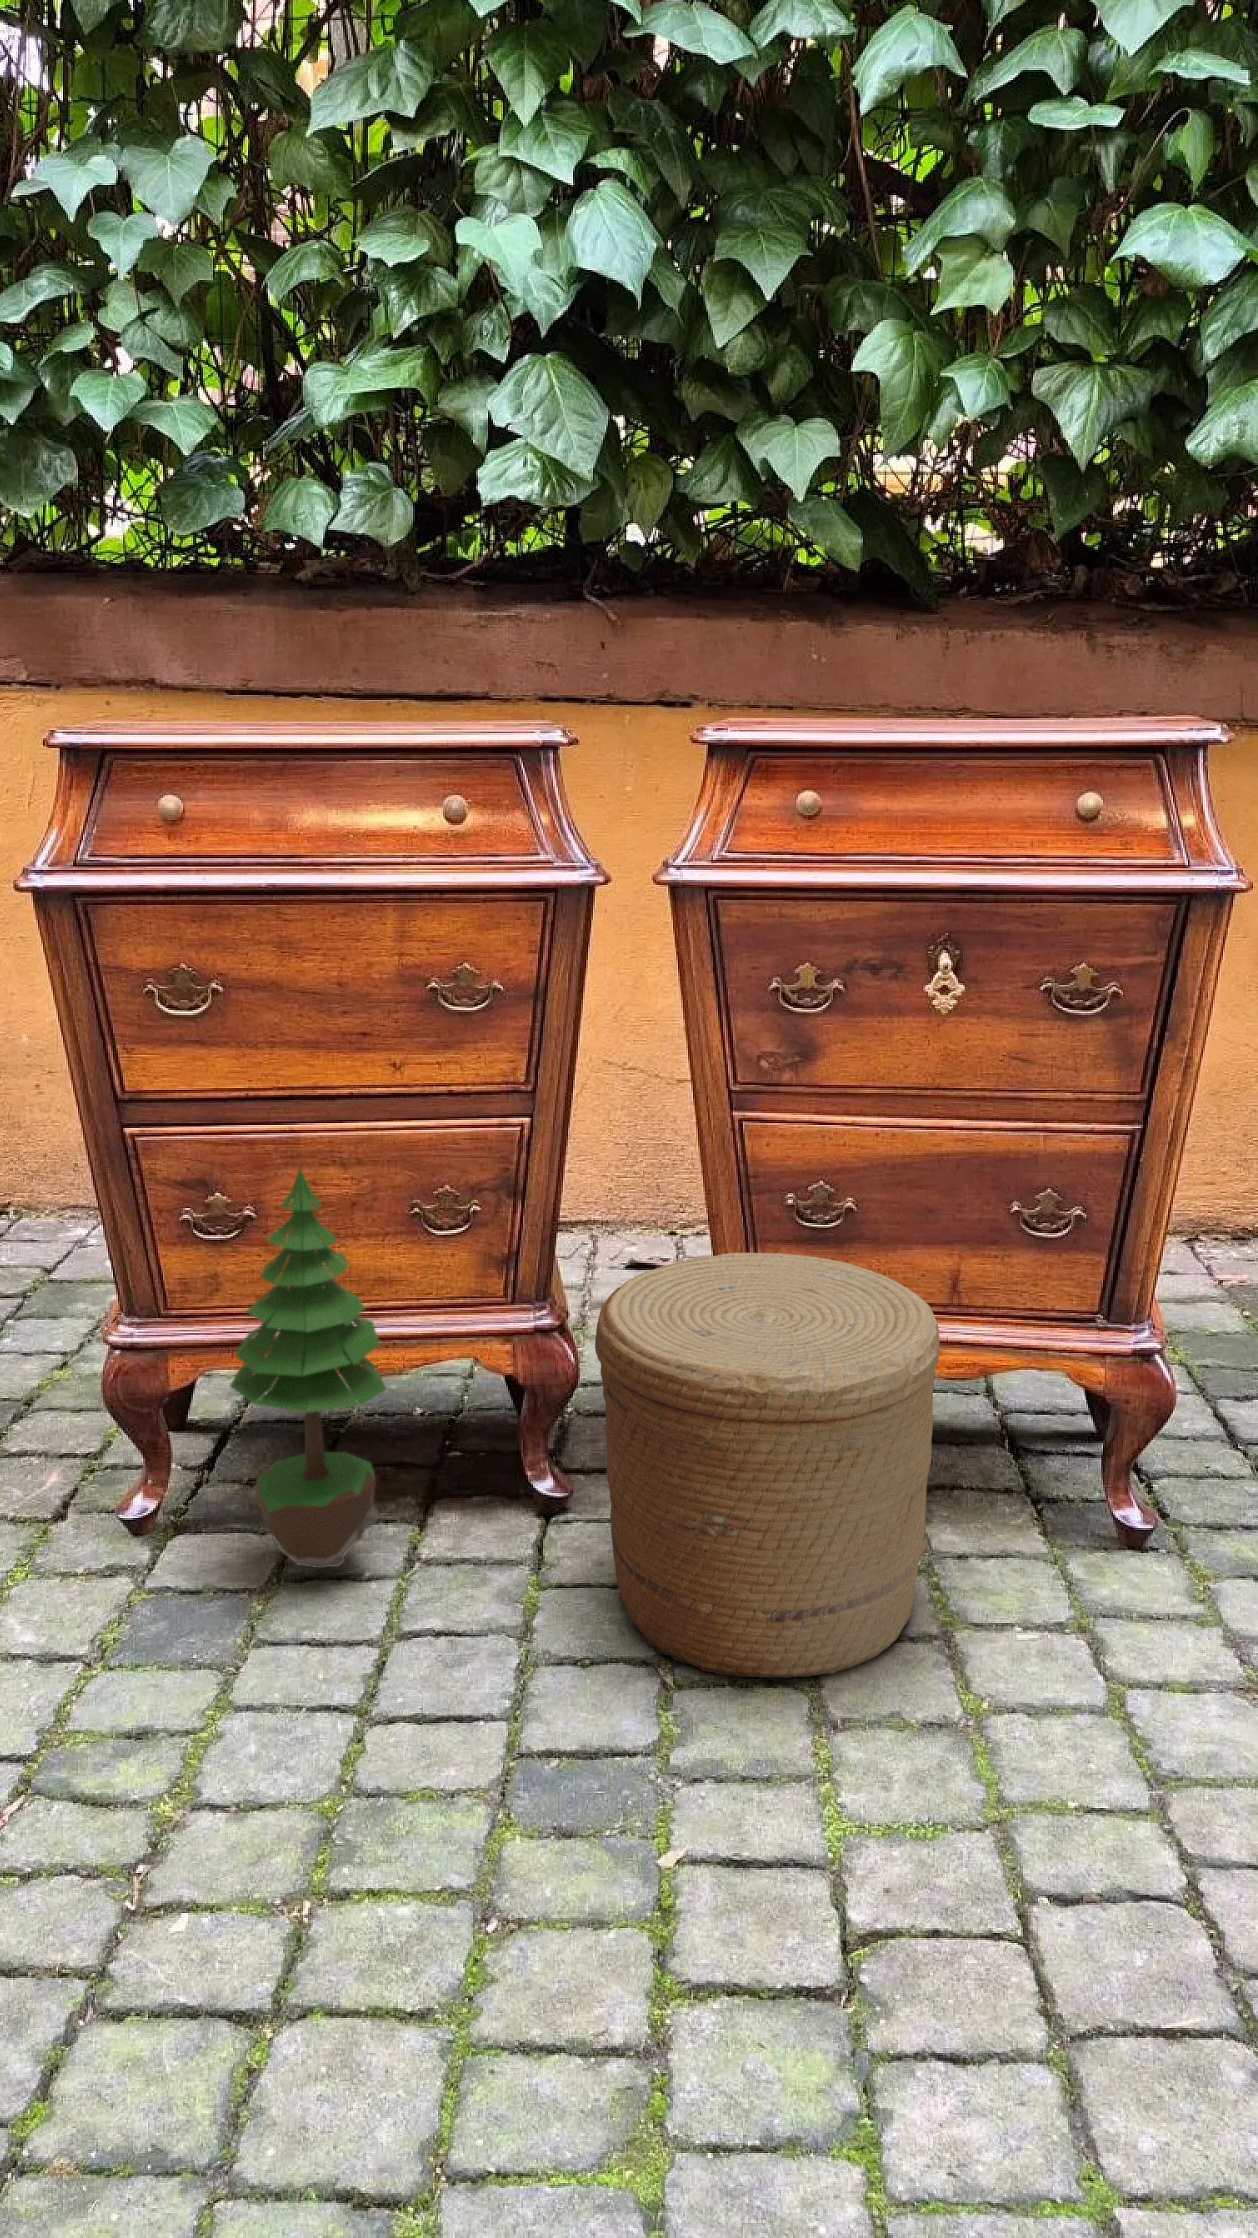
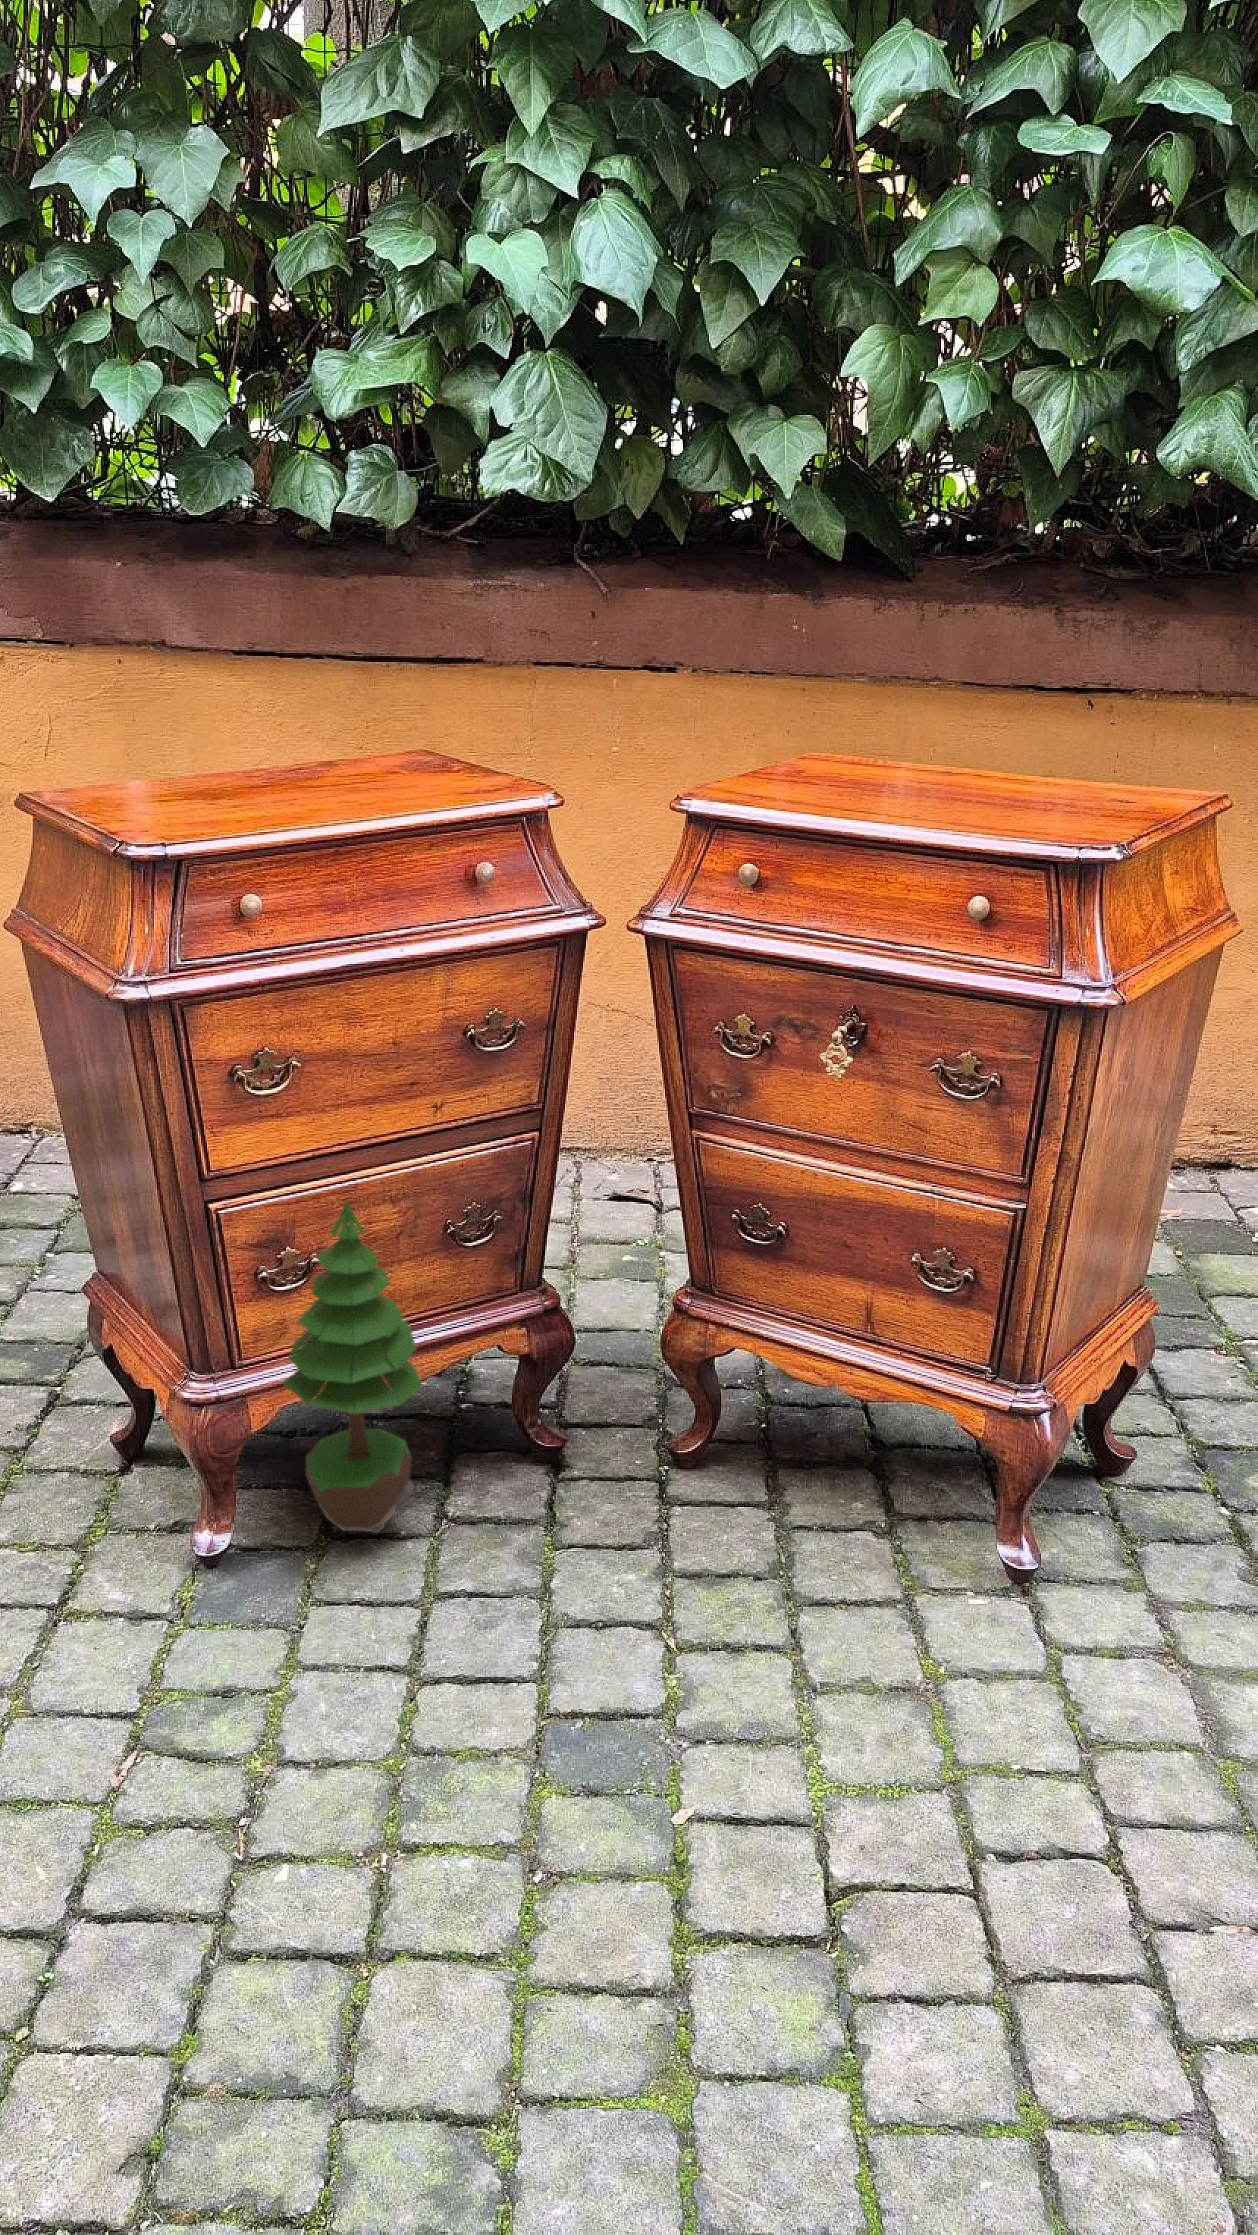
woven basket: present [595,1253,939,1678] -> none [611,1261,912,1643]

